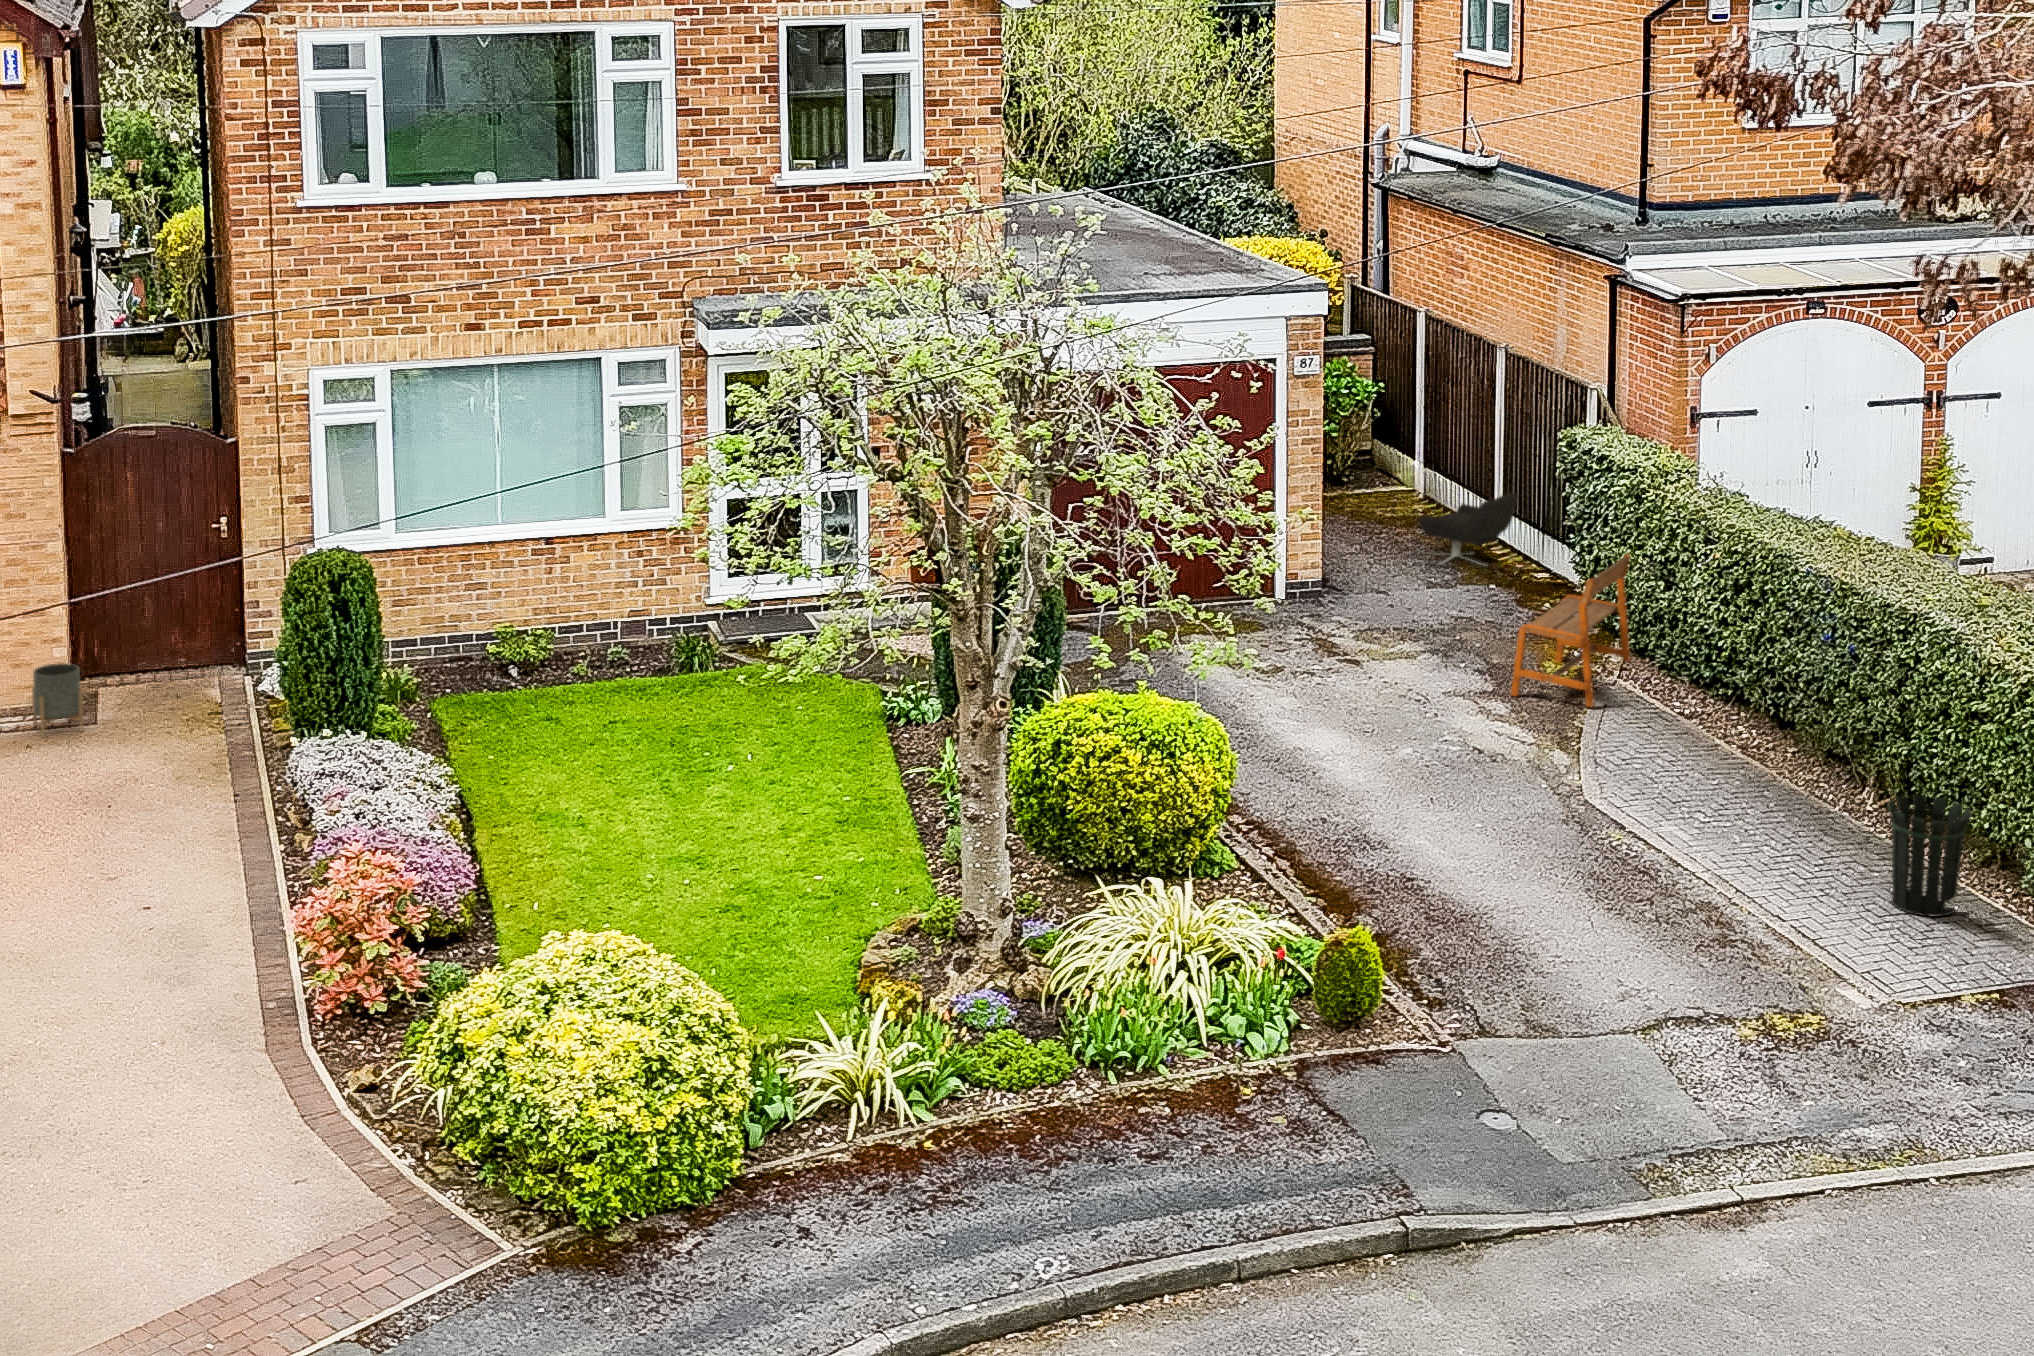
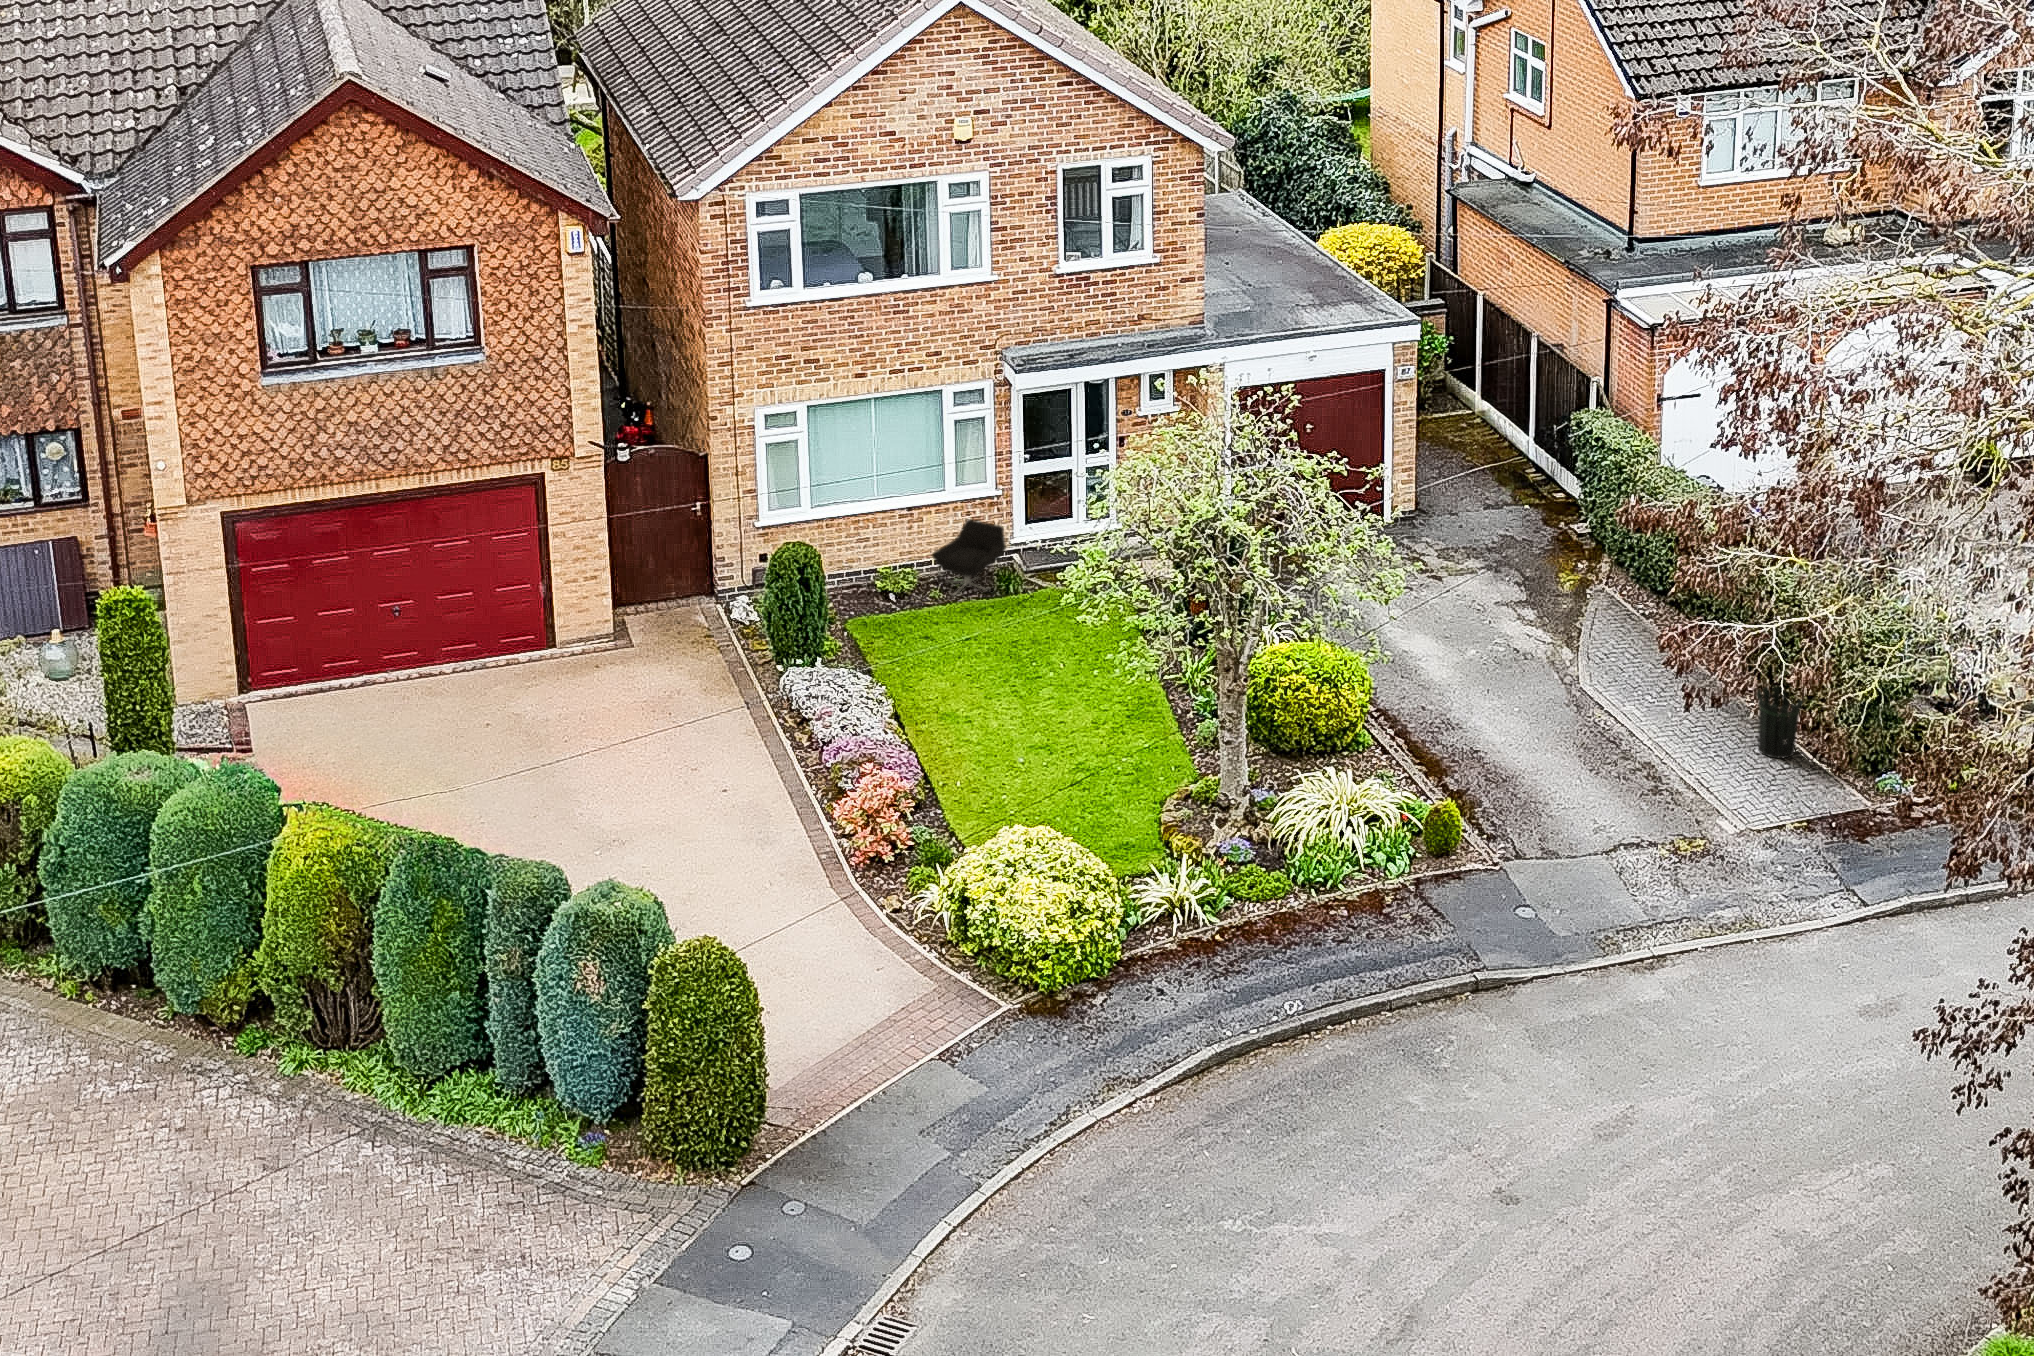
lounge chair: present [1418,493,1518,565] -> present [931,519,1006,594]
bench: present [1511,554,1631,707] -> none [1538,495,1617,599]
planter: present [32,663,84,737] -> none [599,608,634,658]

